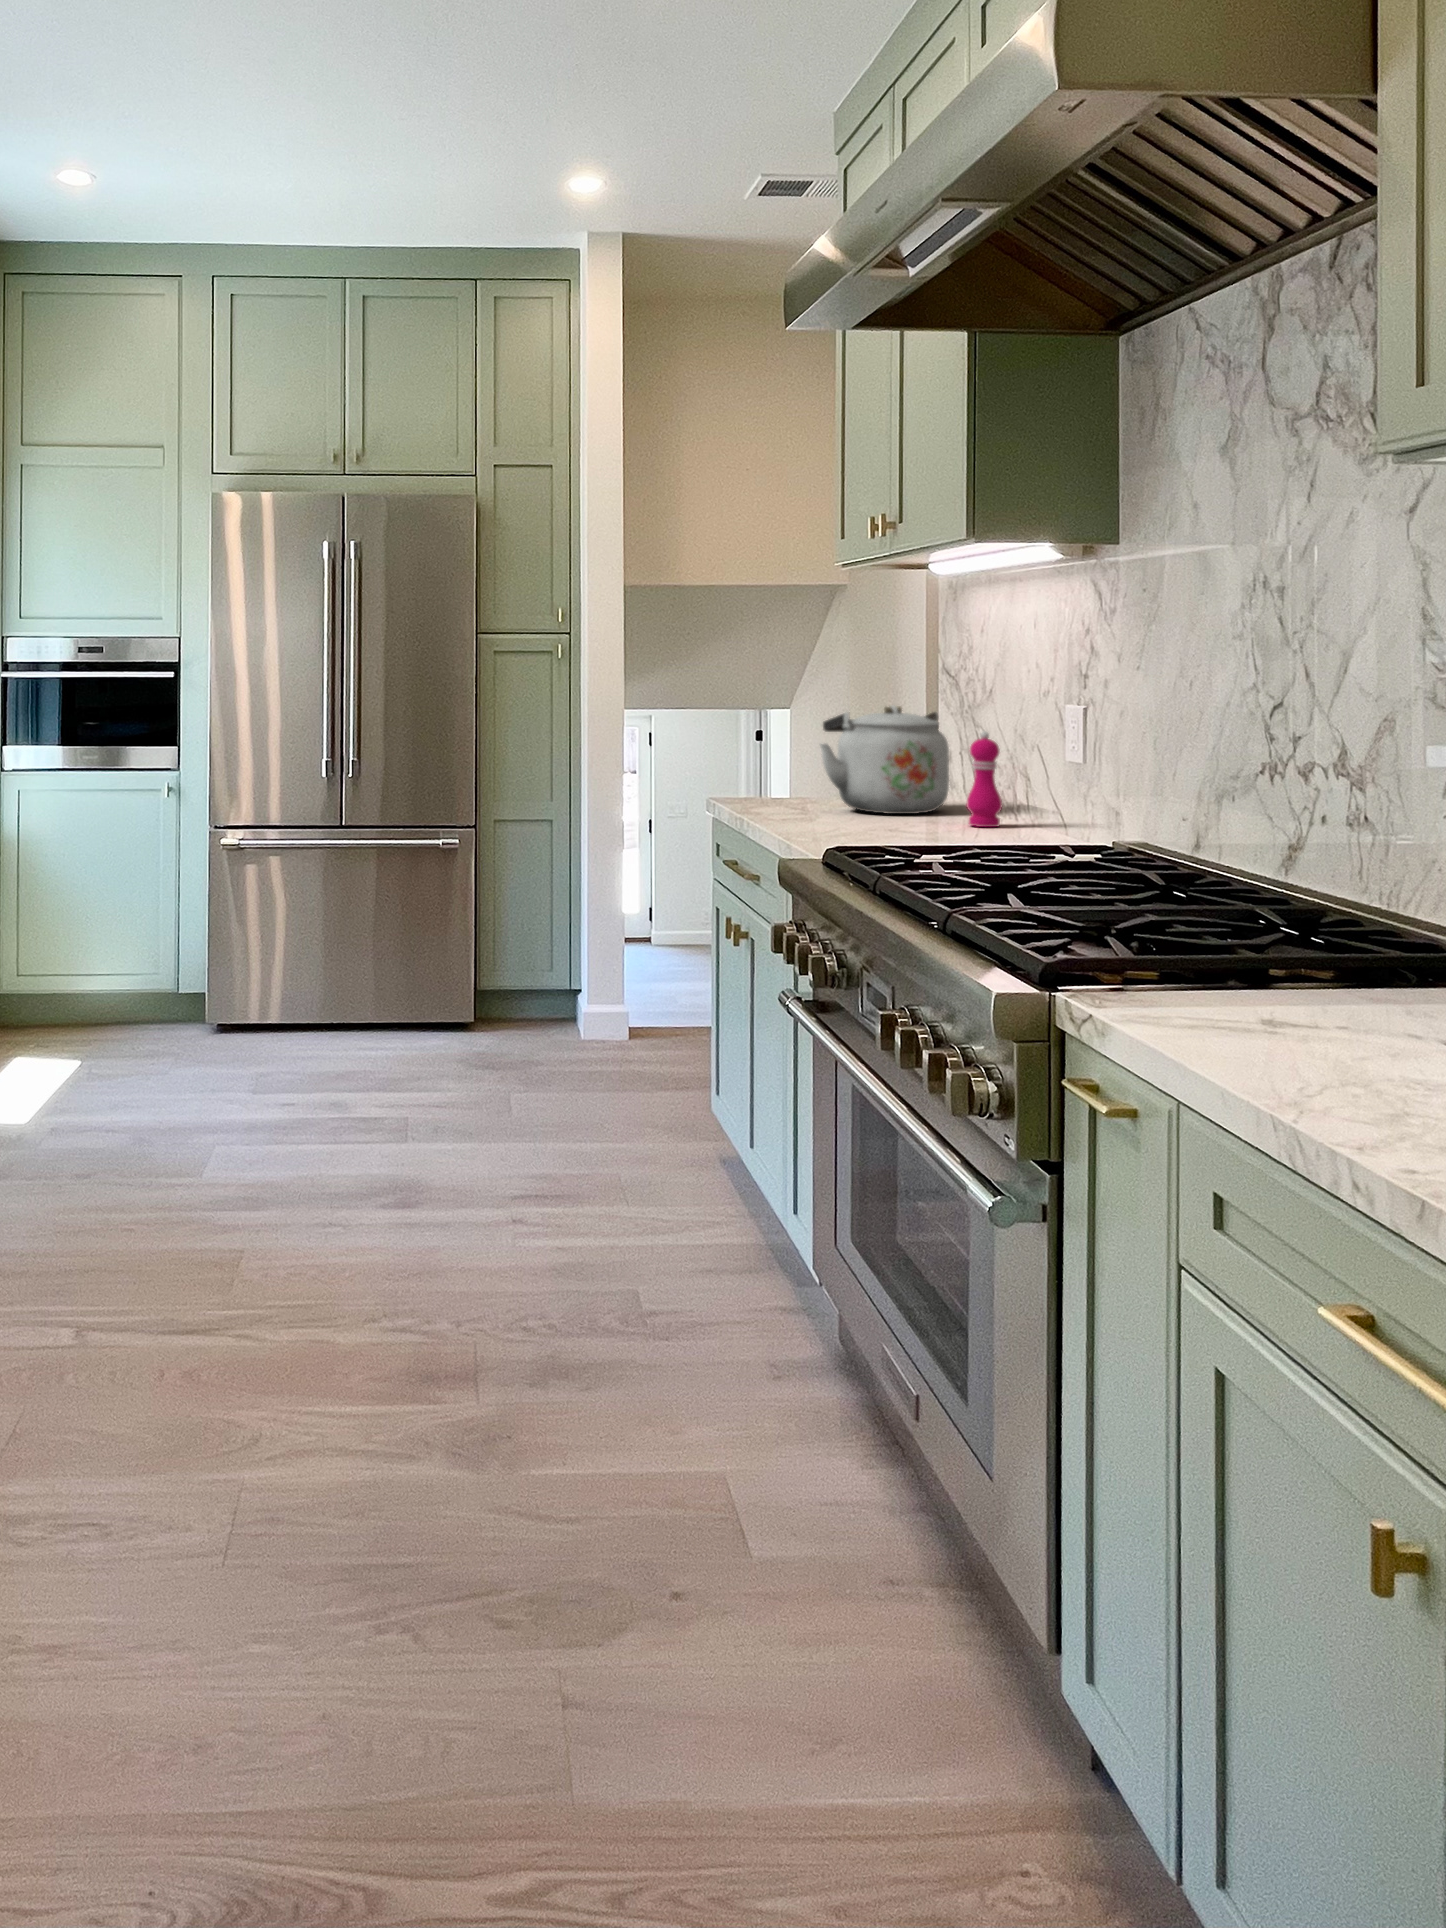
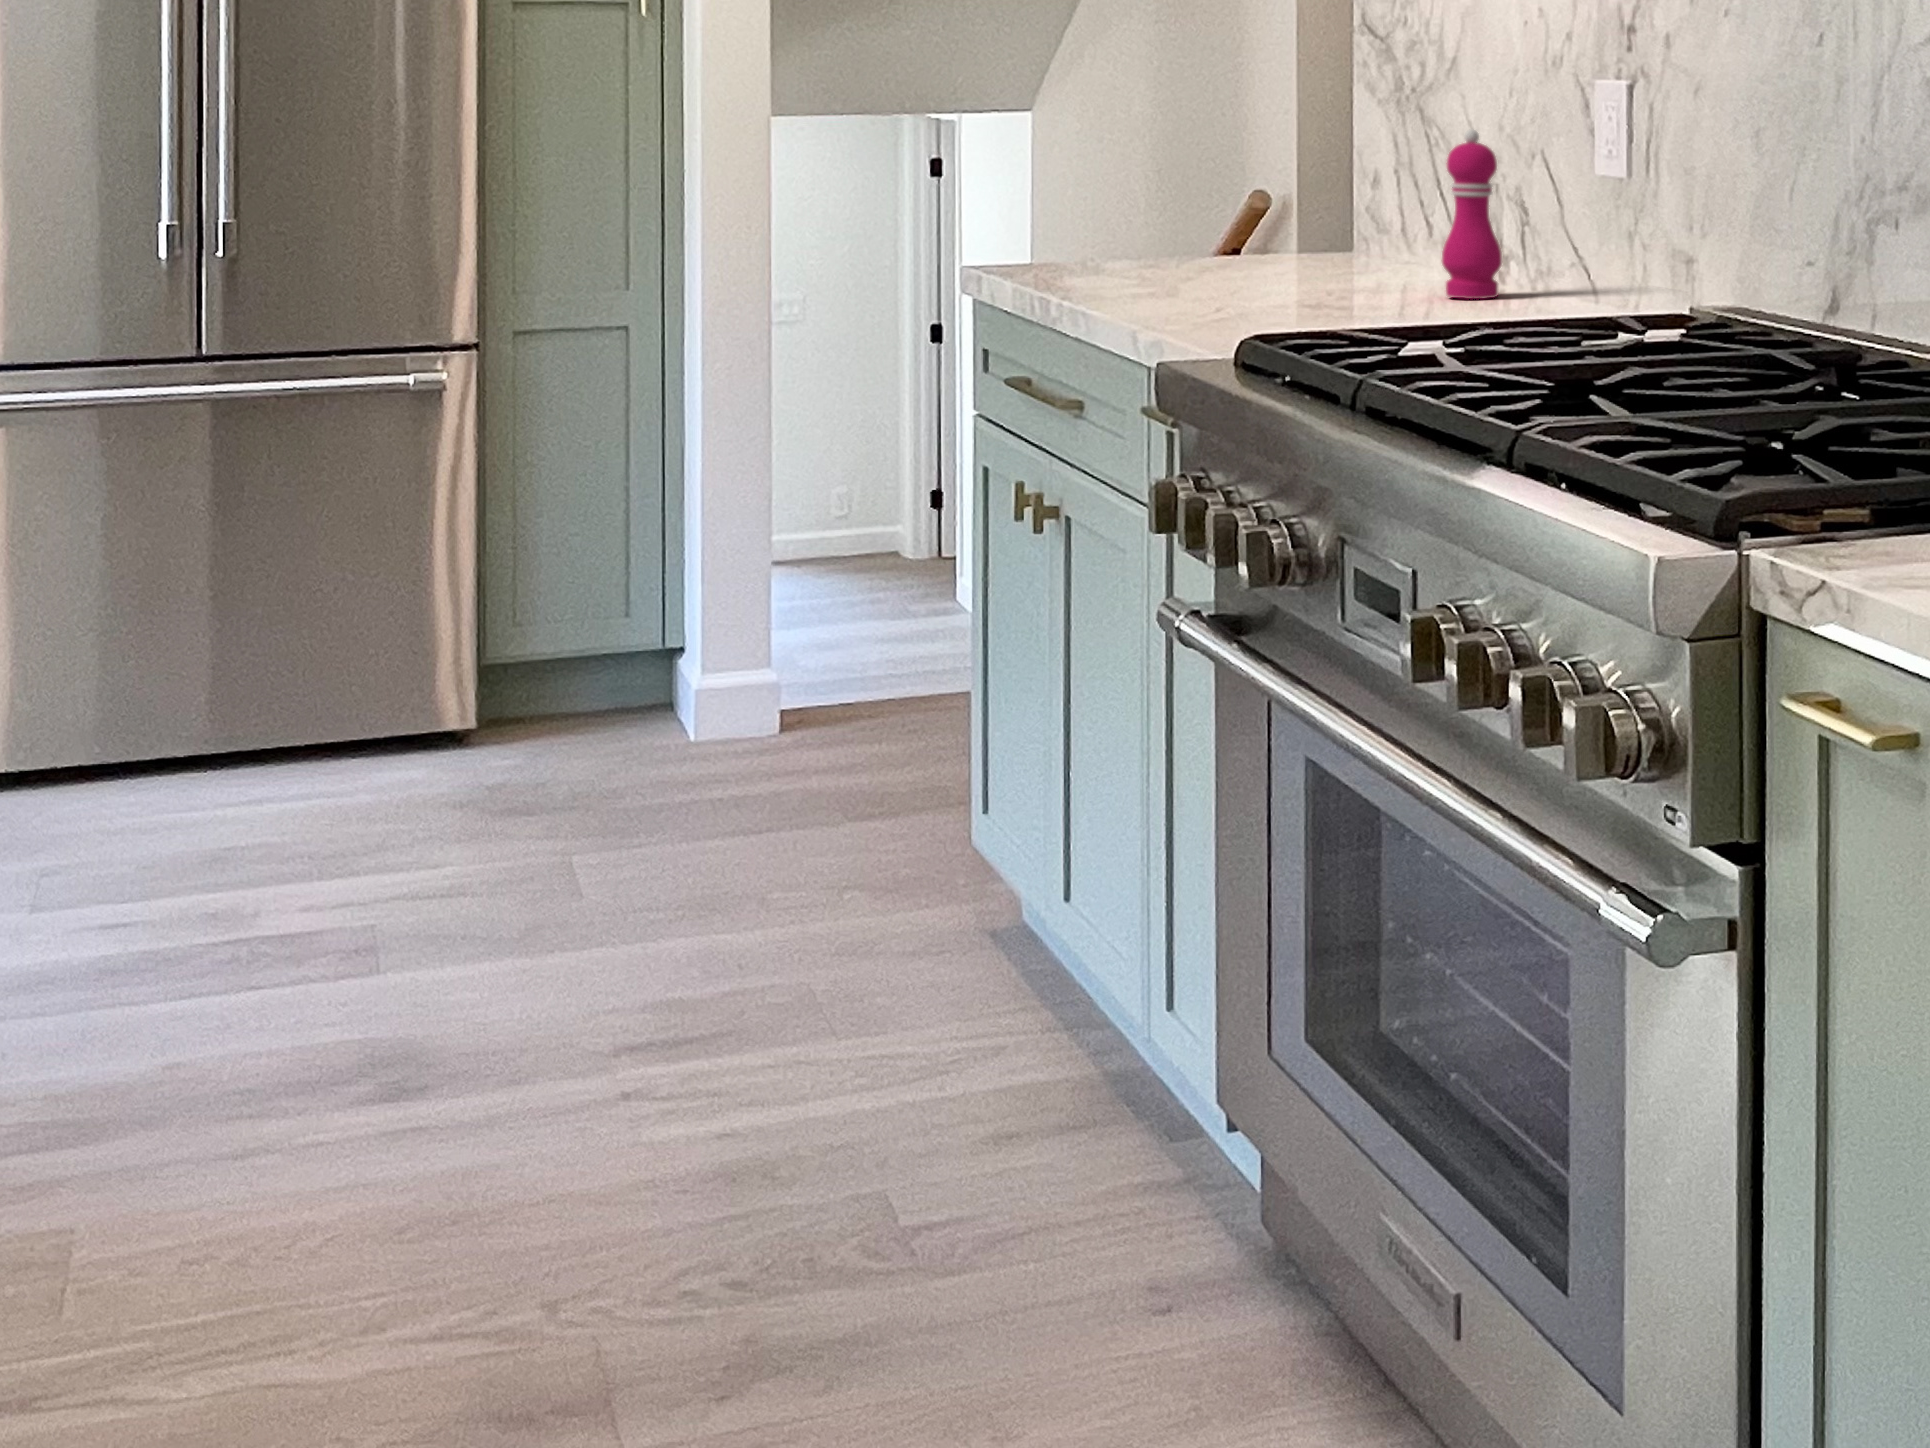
kettle: present [820,705,949,814] -> none [1173,88,1397,283]

